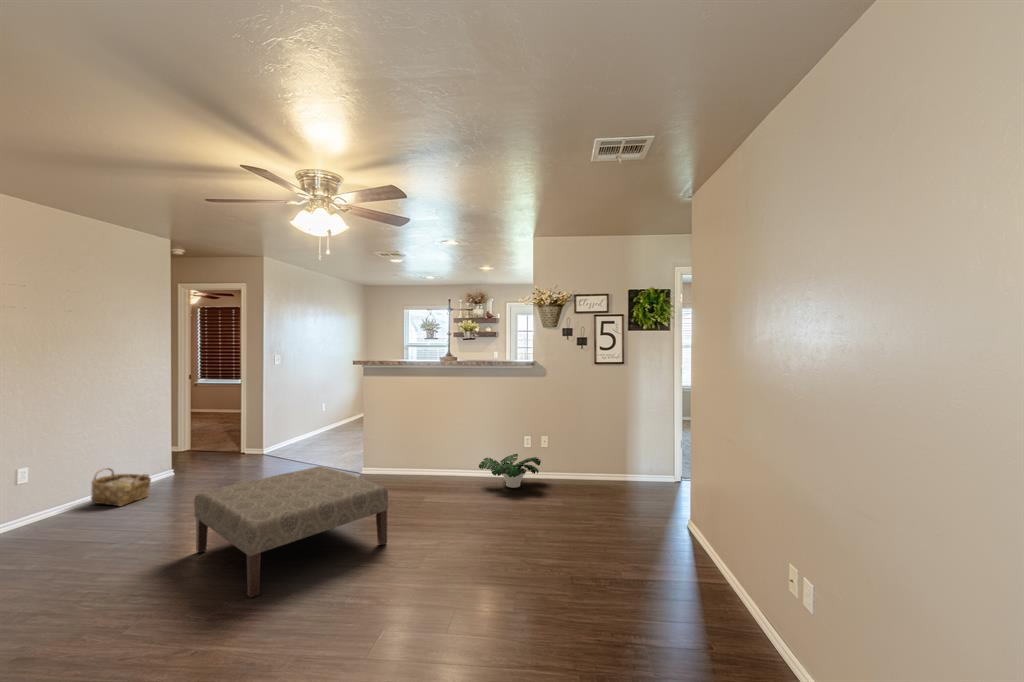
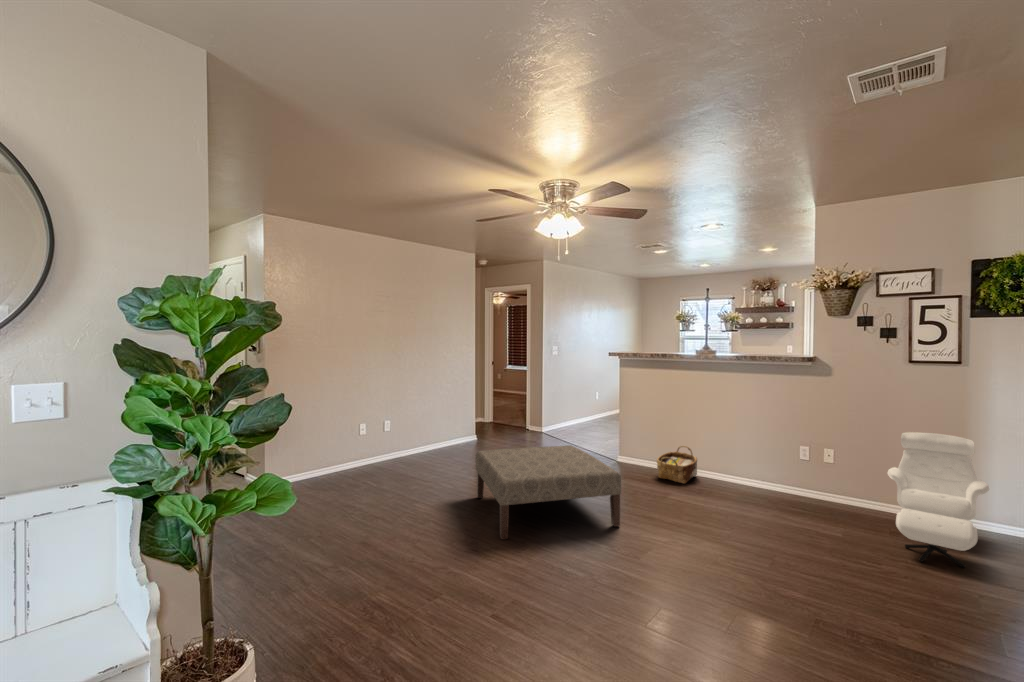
armchair: none [584,415,643,512] -> present [887,432,989,567]
potted plant: present [479,454,541,488] -> none [736,464,821,504]
woven basket: present [91,468,151,506] -> present [657,446,697,483]

